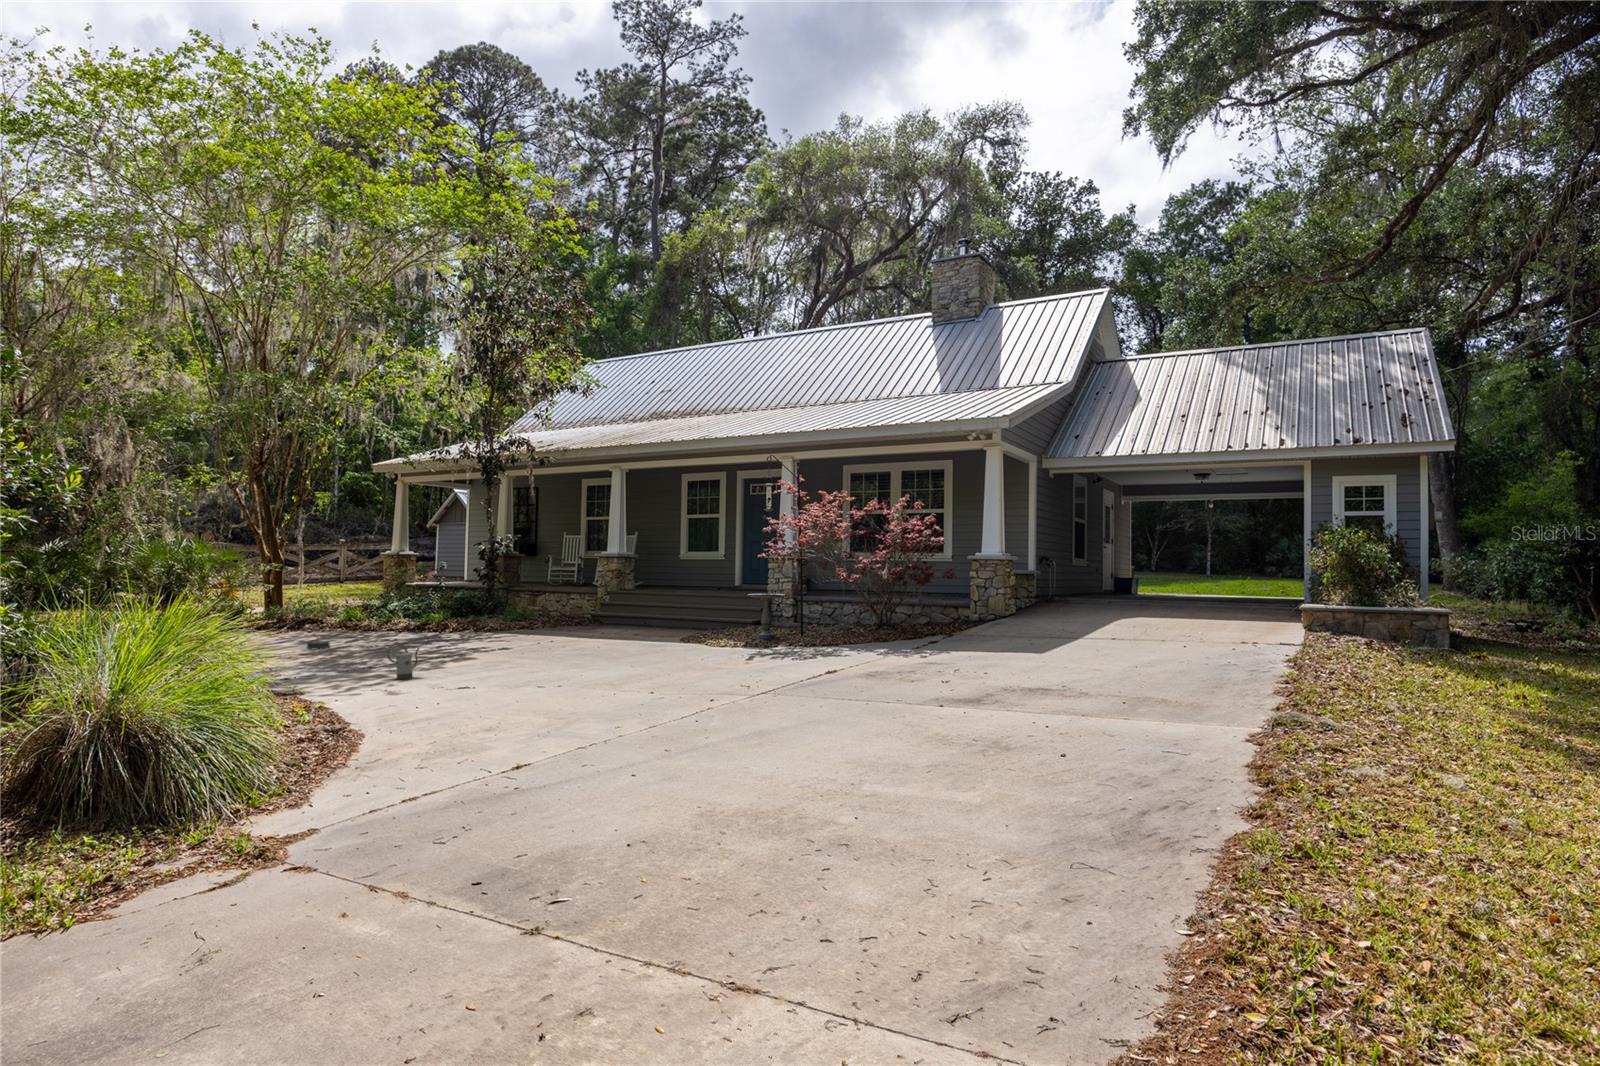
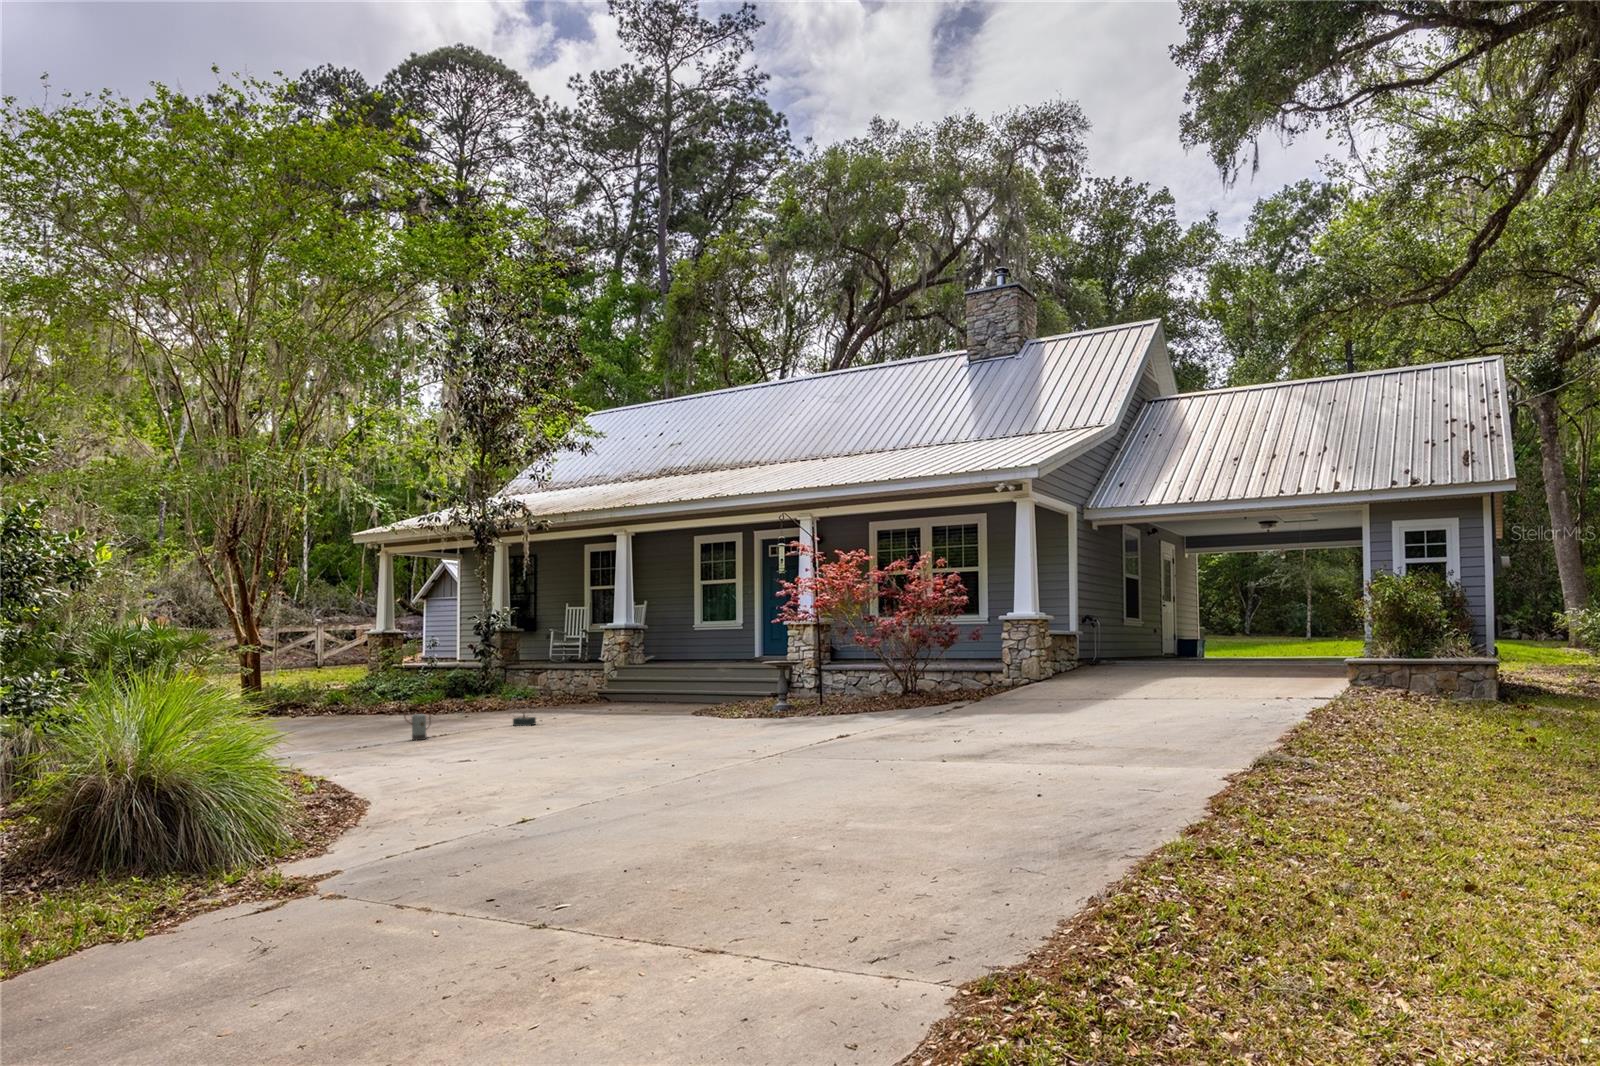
decorative plant: present [302,624,330,650] -> present [509,701,536,726]

